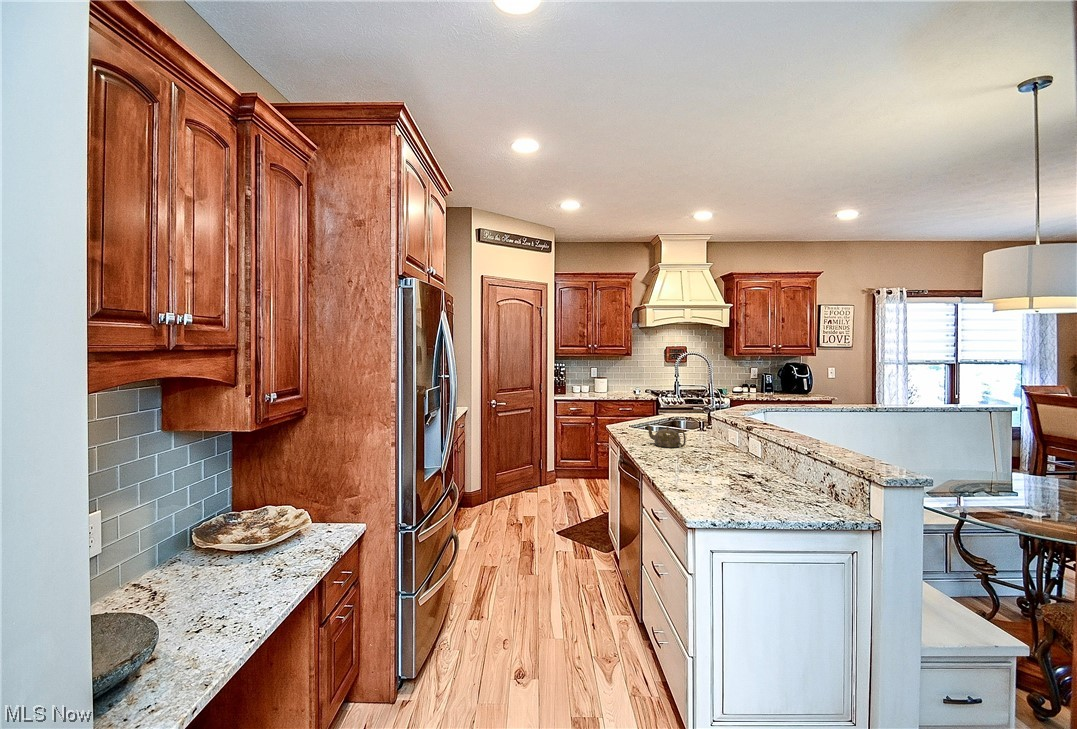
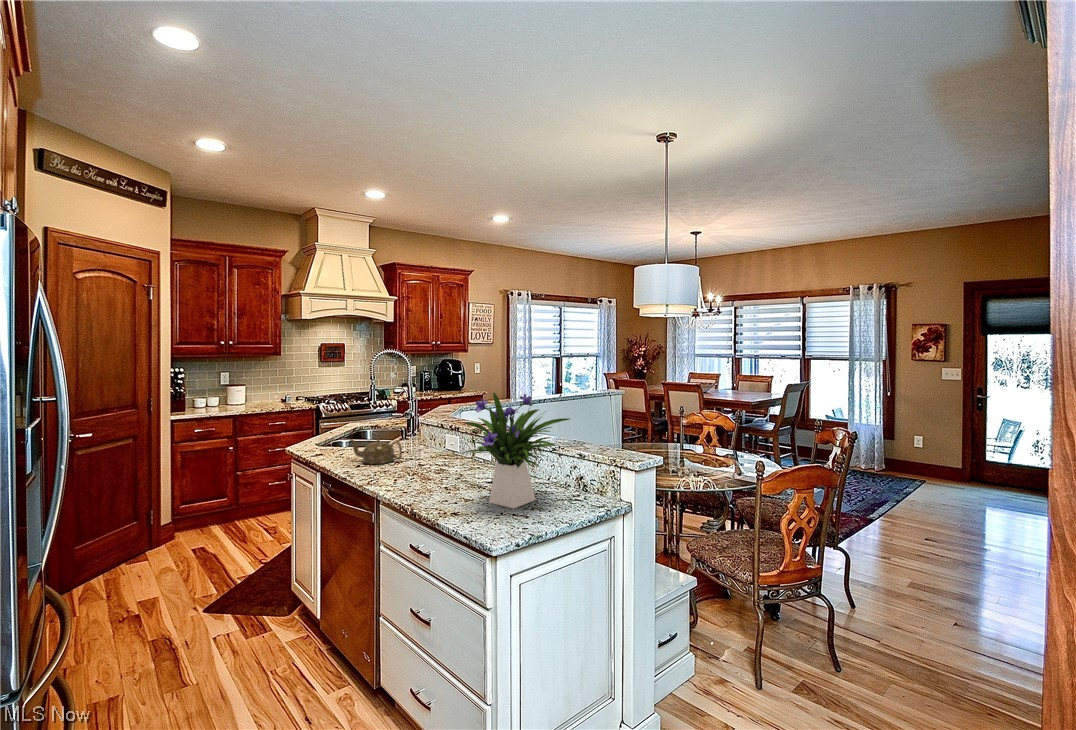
flower arrangement: none [698,392,806,497] -> present [463,393,570,509]

